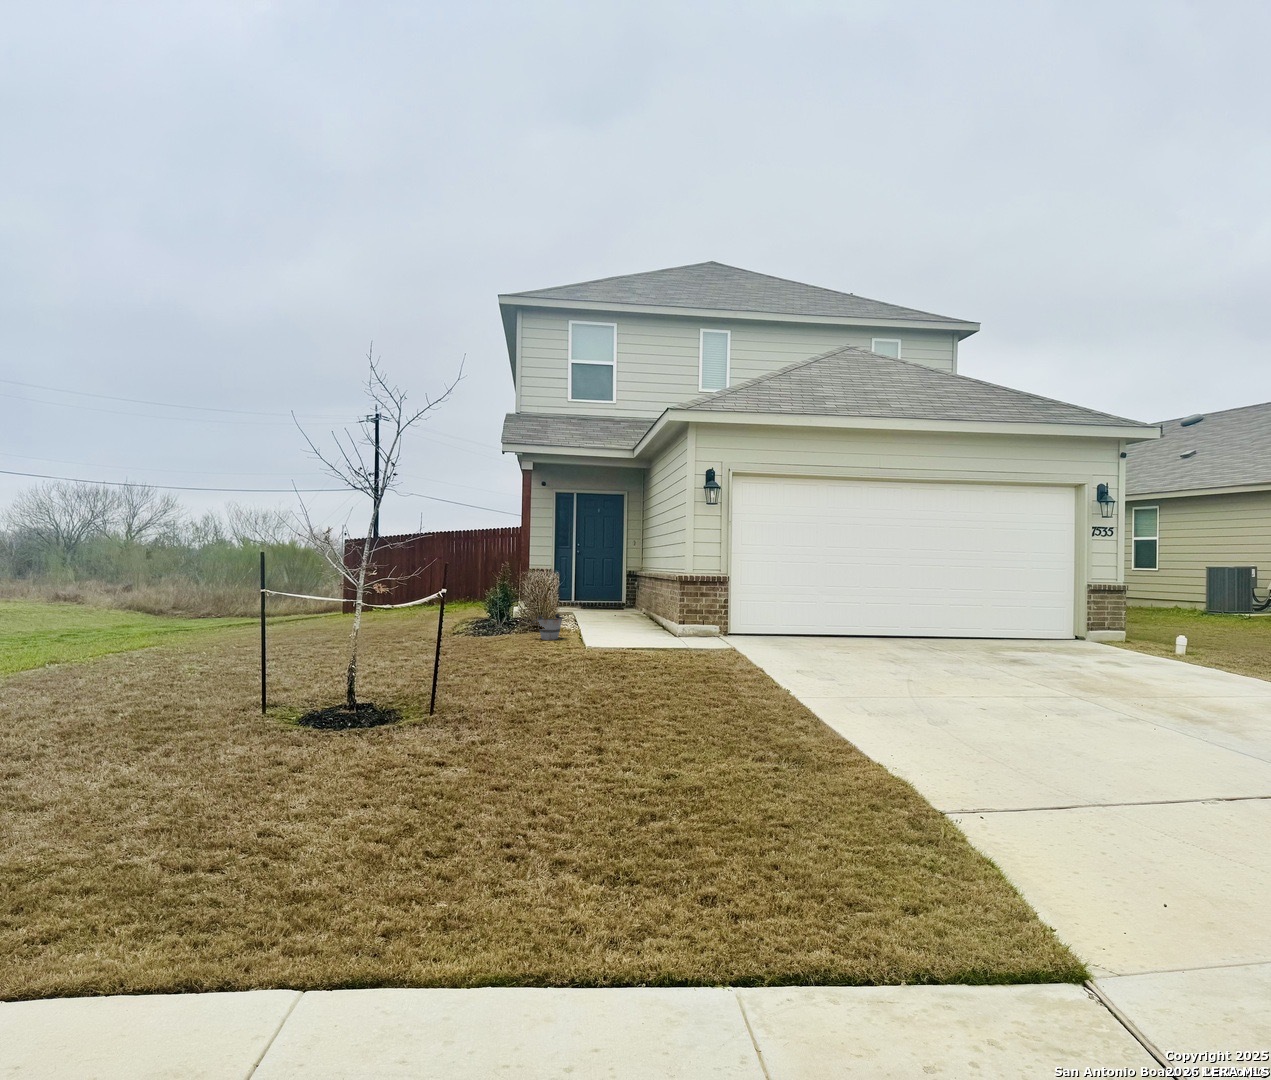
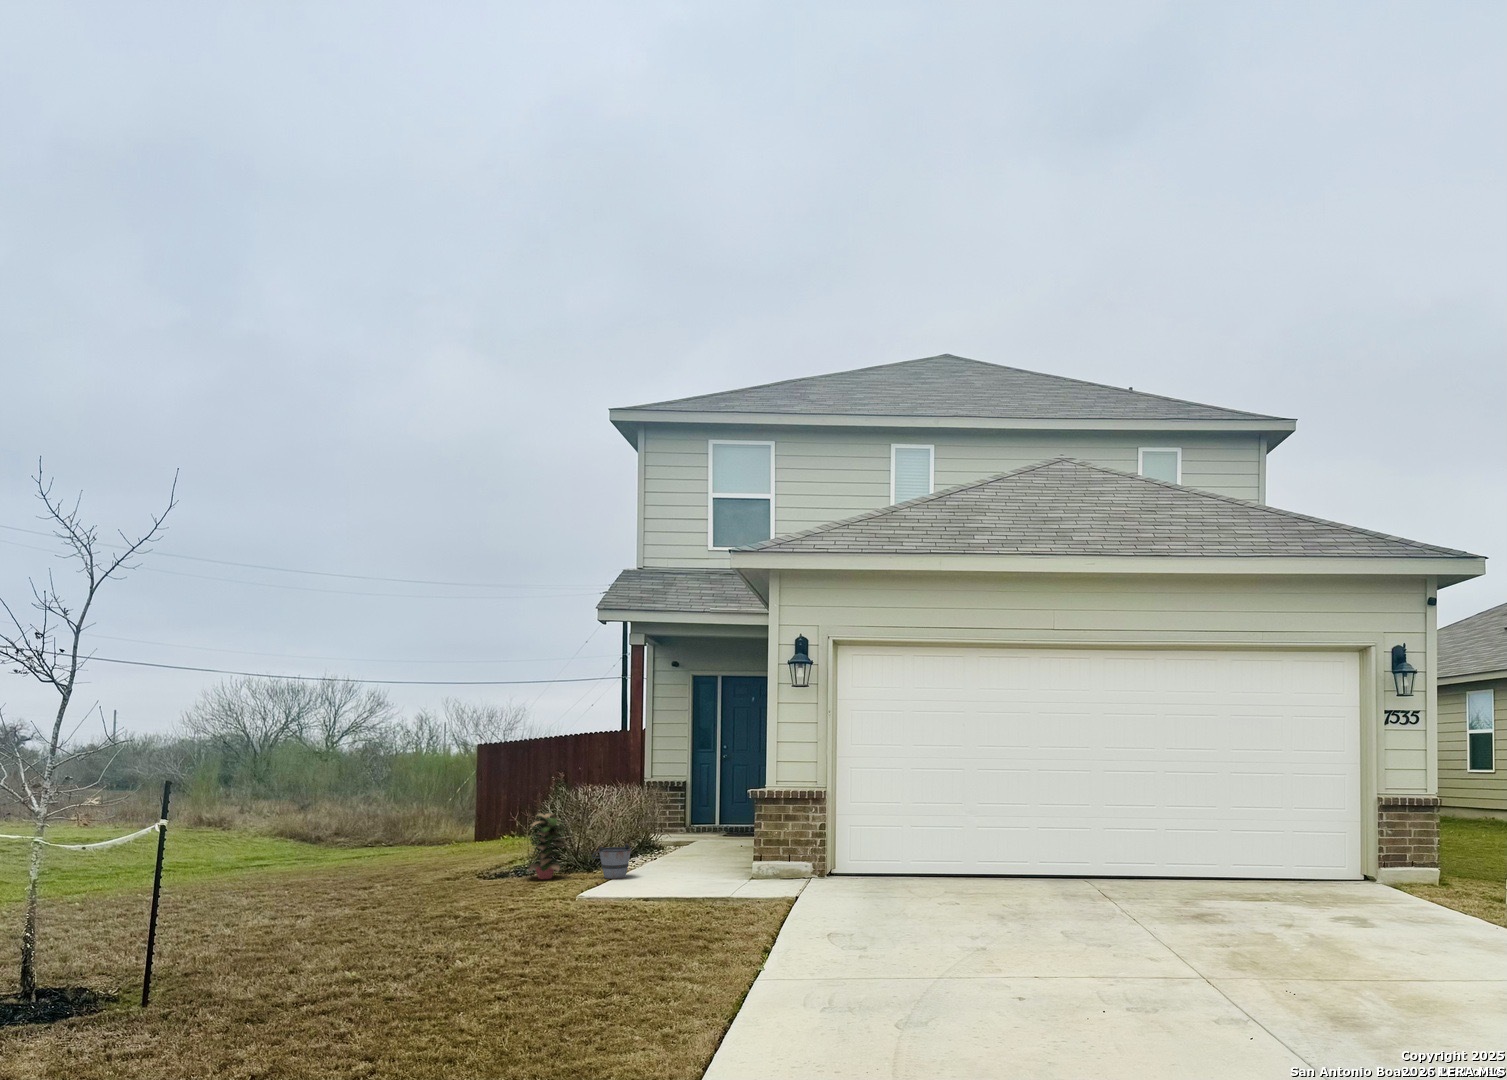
decorative plant: none [476,590,513,641] -> present [528,814,566,879]

